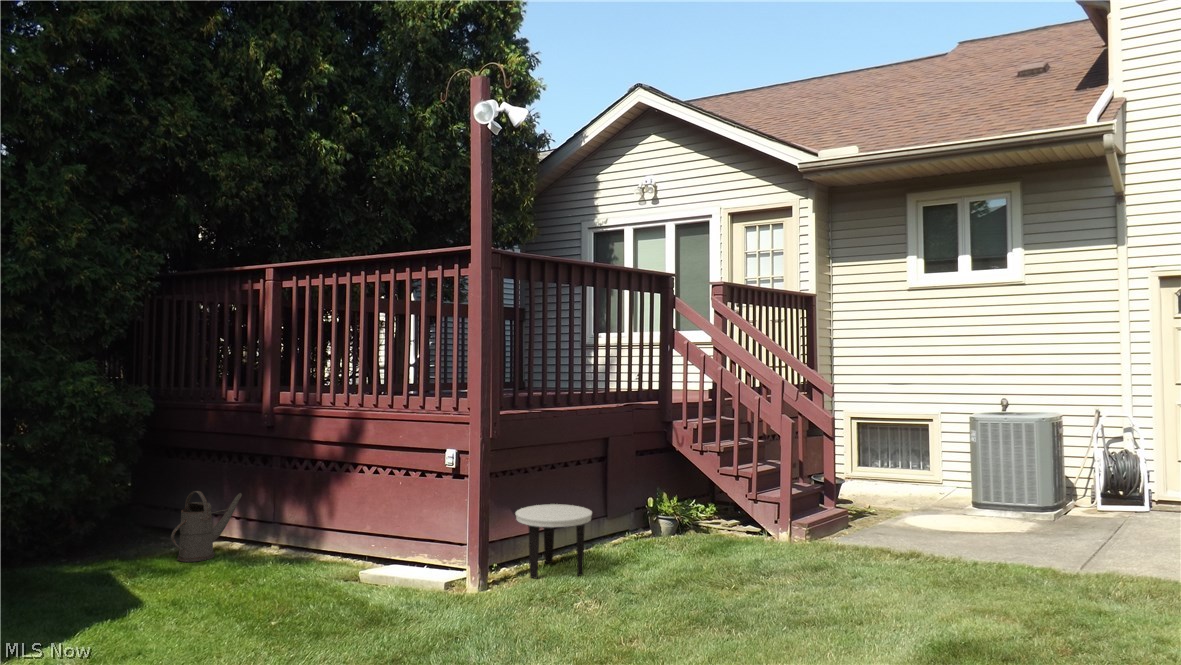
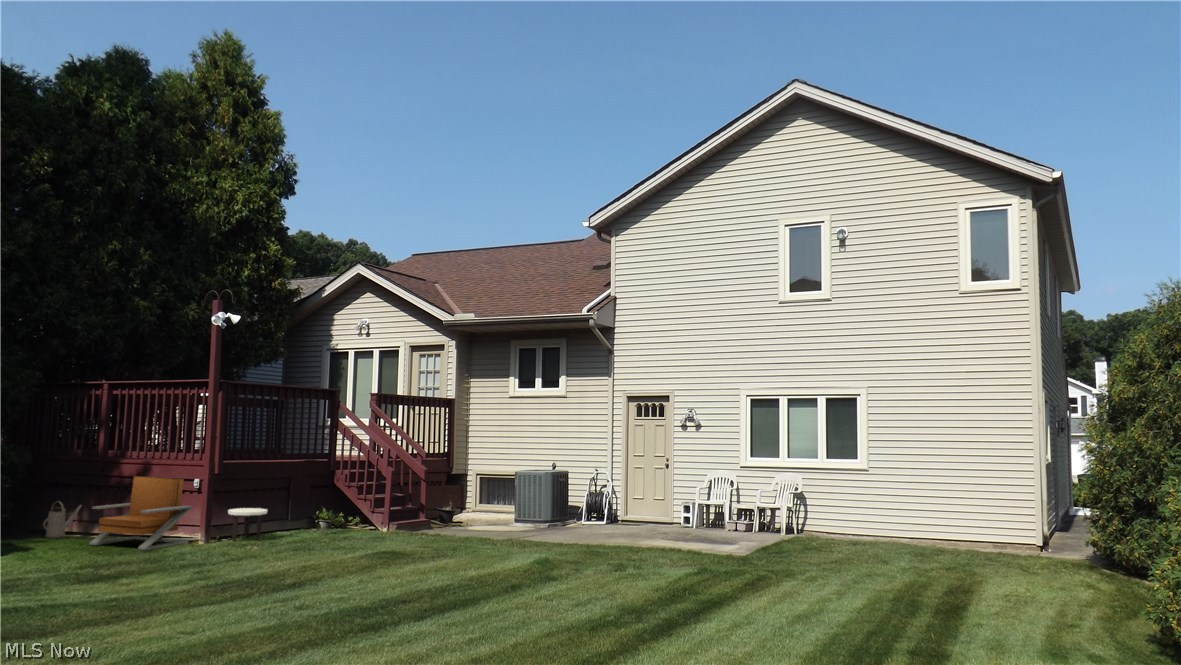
lounge chair: none [252,446,449,617] -> present [89,477,192,550]

